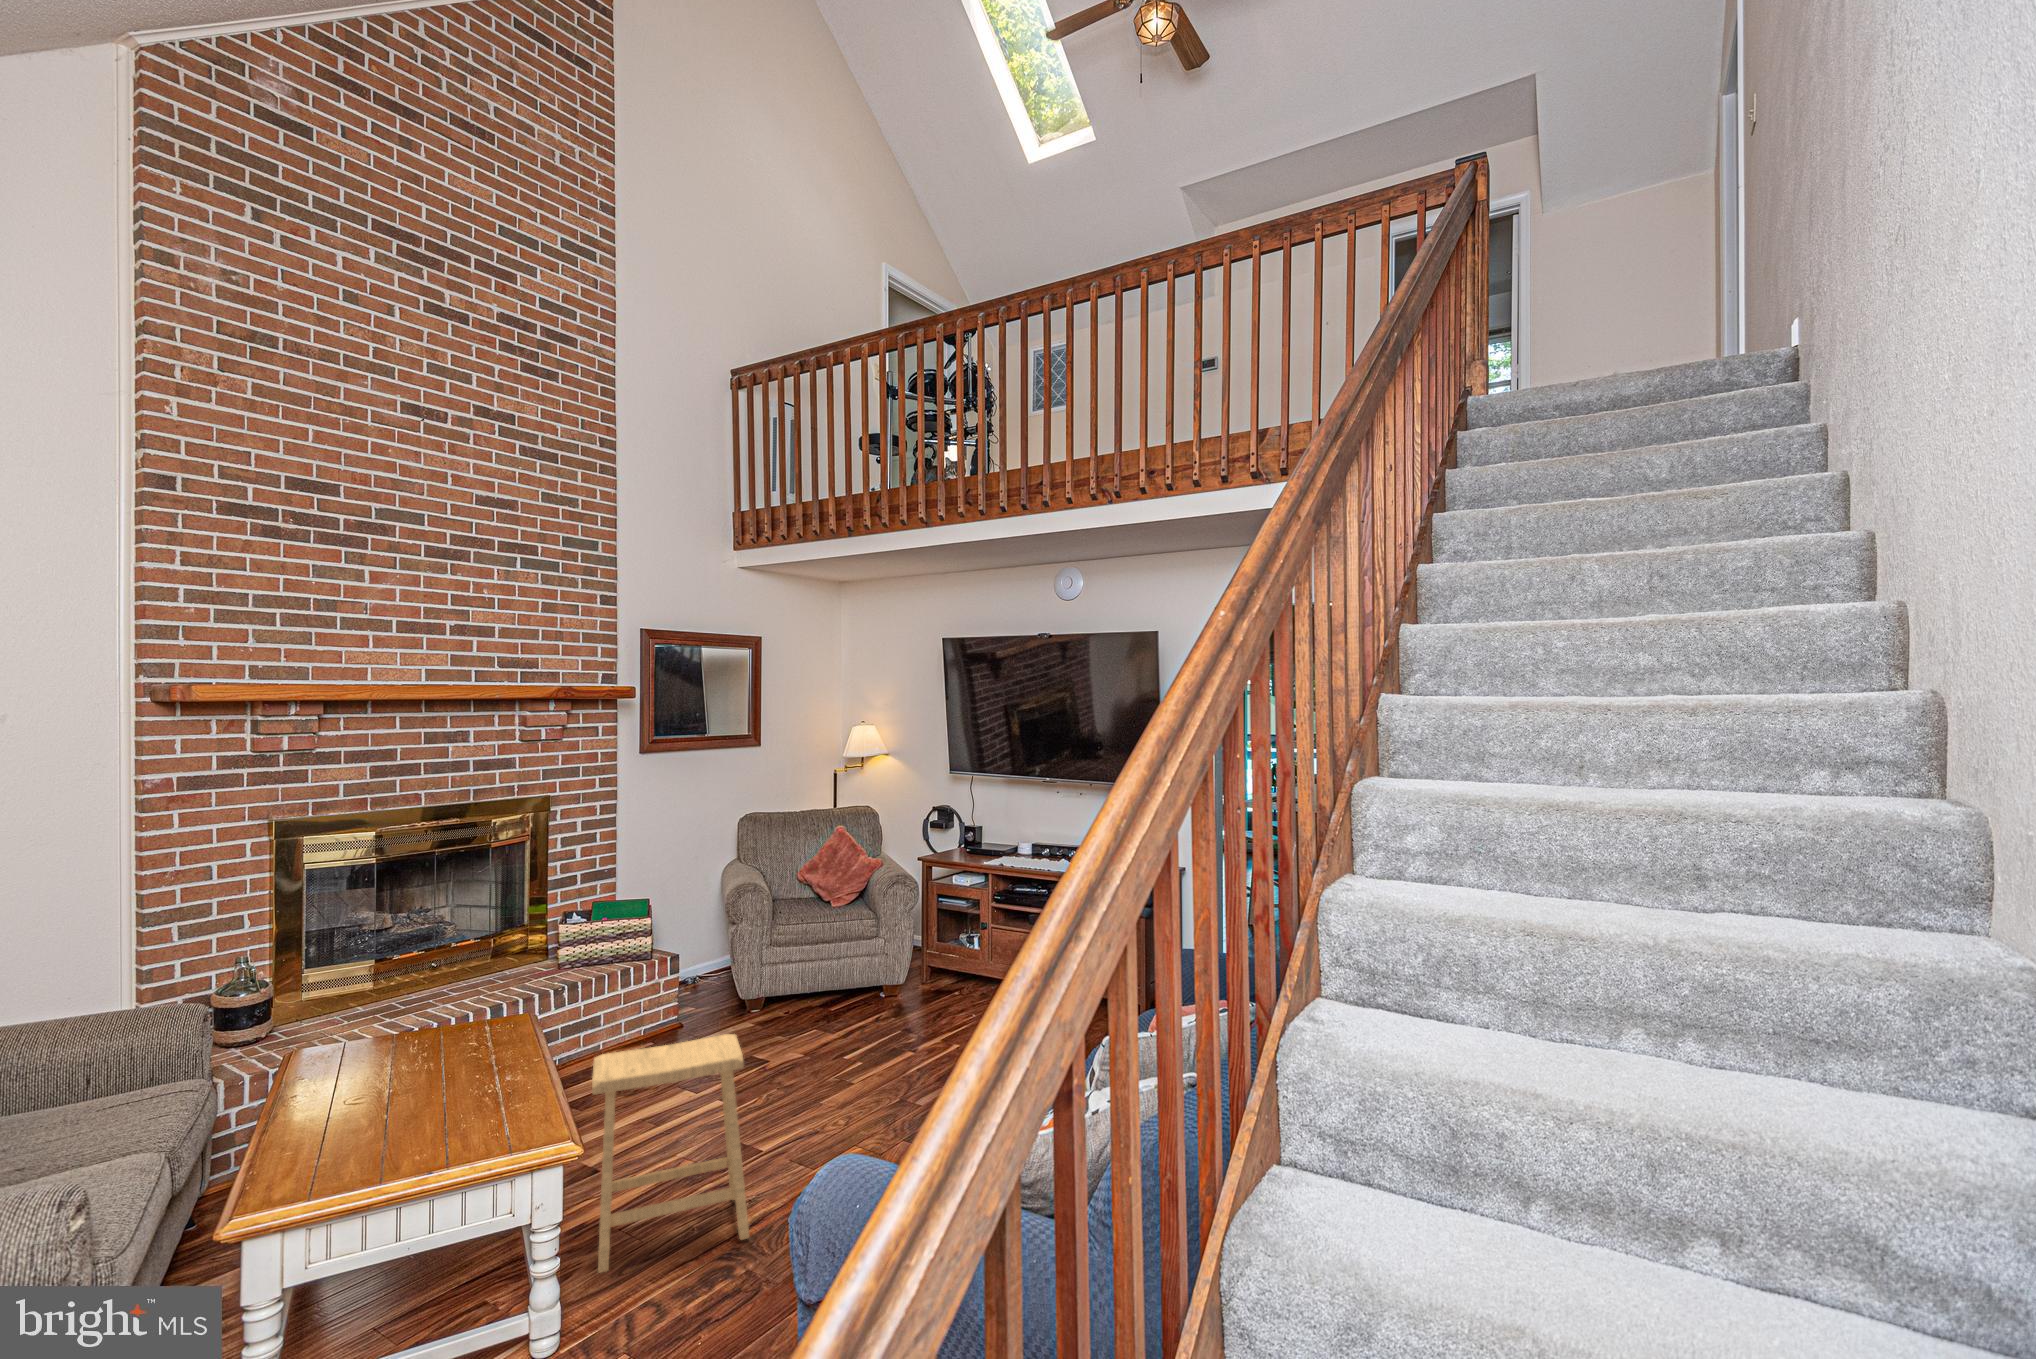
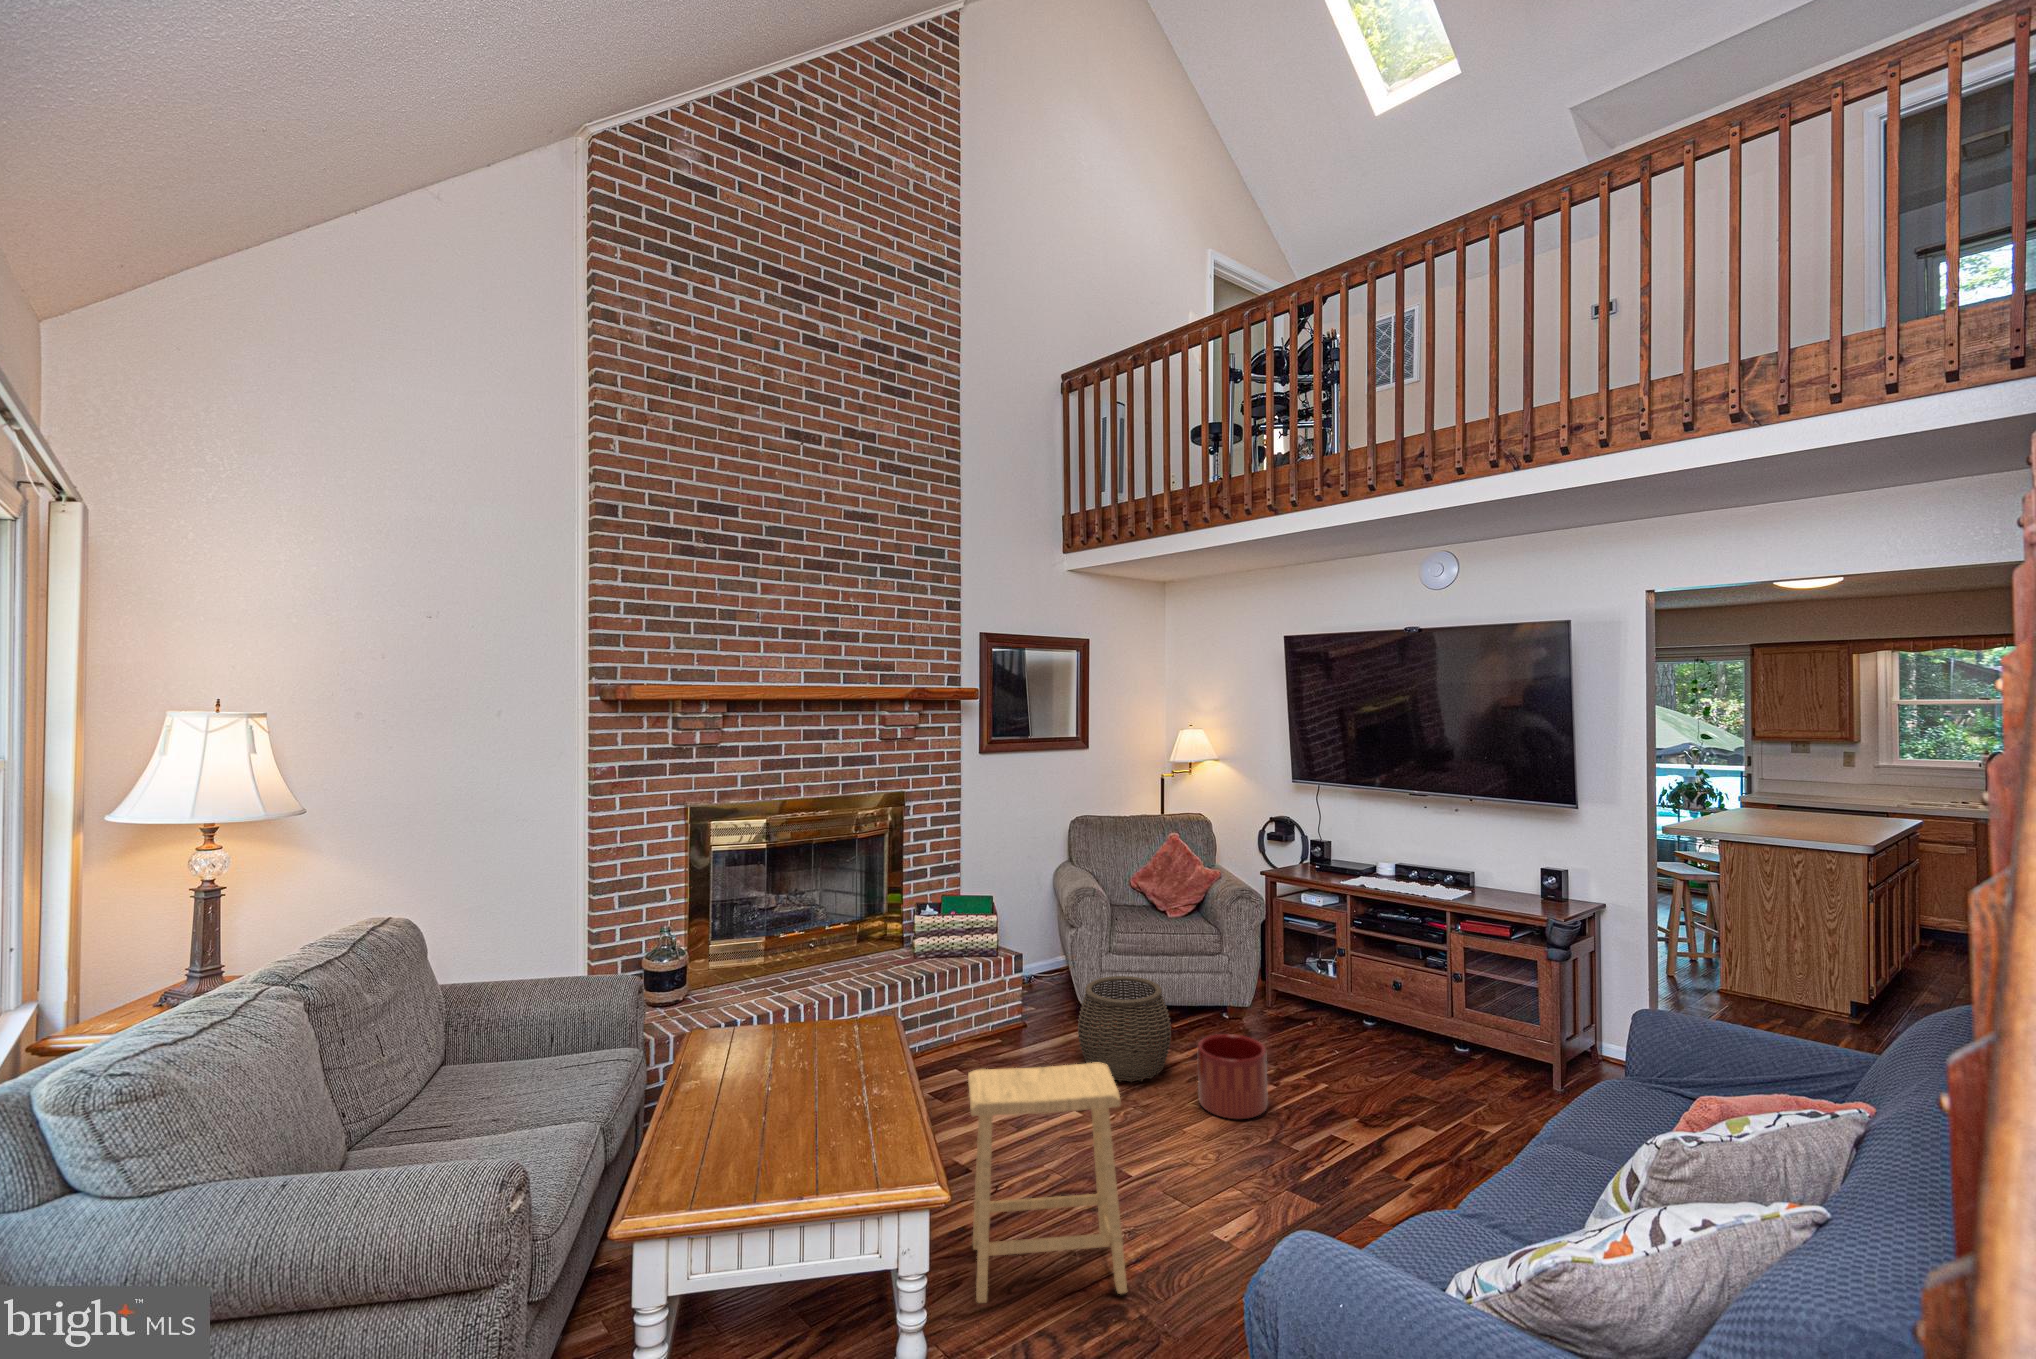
woven basket: none [731,964,824,1066] -> present [1078,976,1171,1082]
planter: none [844,1007,908,1083] -> present [1198,1034,1268,1119]

